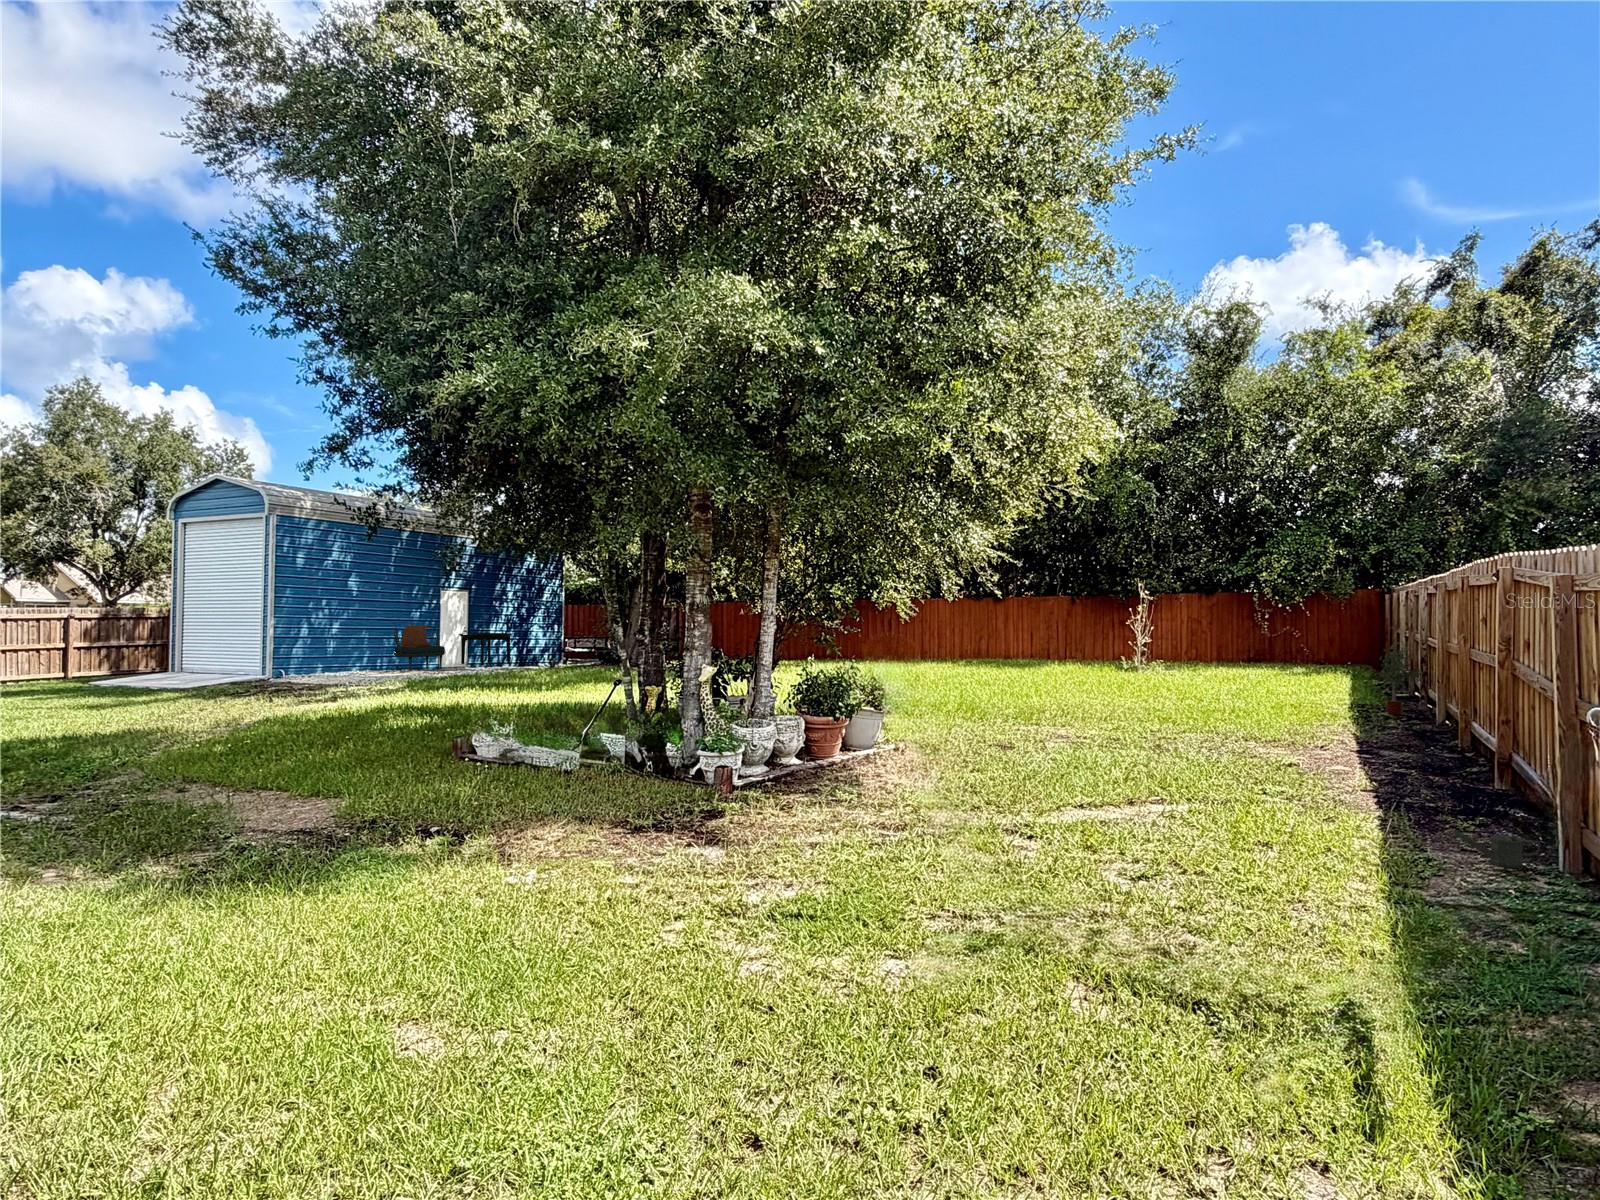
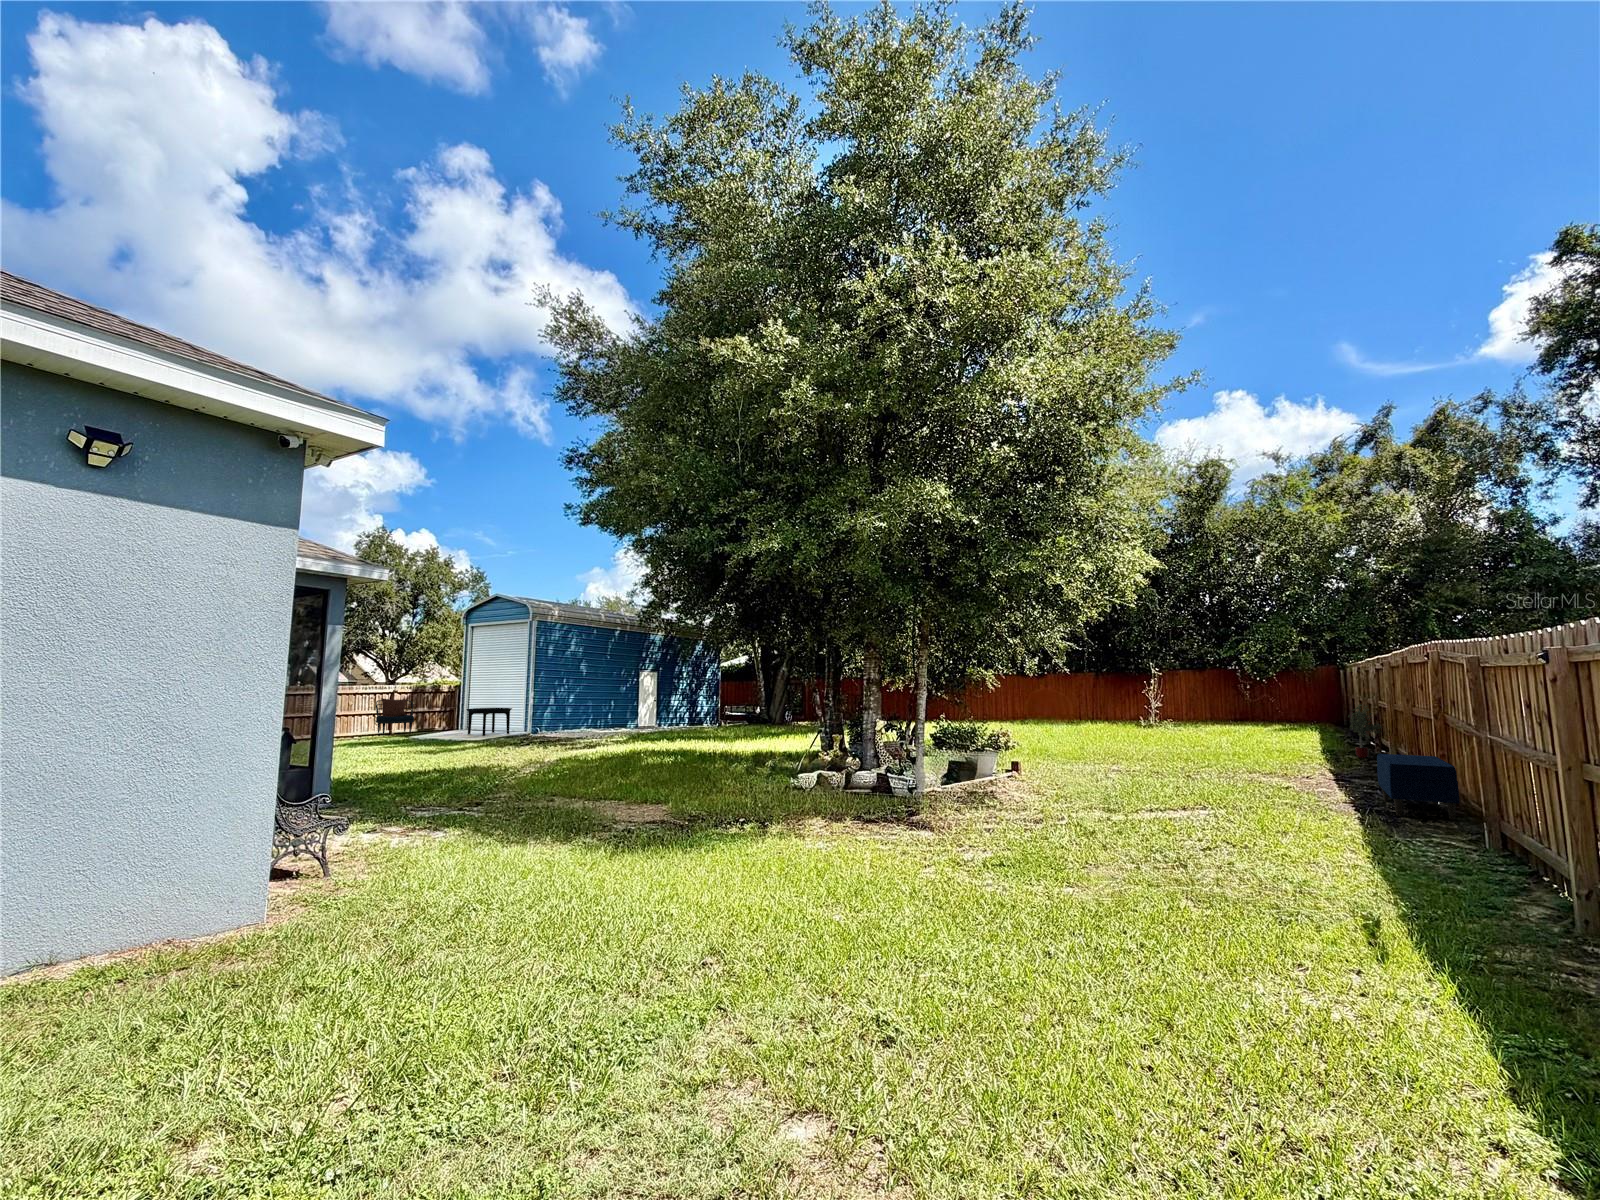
armchair: present [393,625,445,671] -> present [375,698,414,734]
round table: present [459,633,512,665] -> present [466,708,512,736]
bench: none [1400,717,1508,819] -> present [1377,754,1460,820]
watering can: present [1453,829,1540,868] -> none [1426,821,1487,846]

